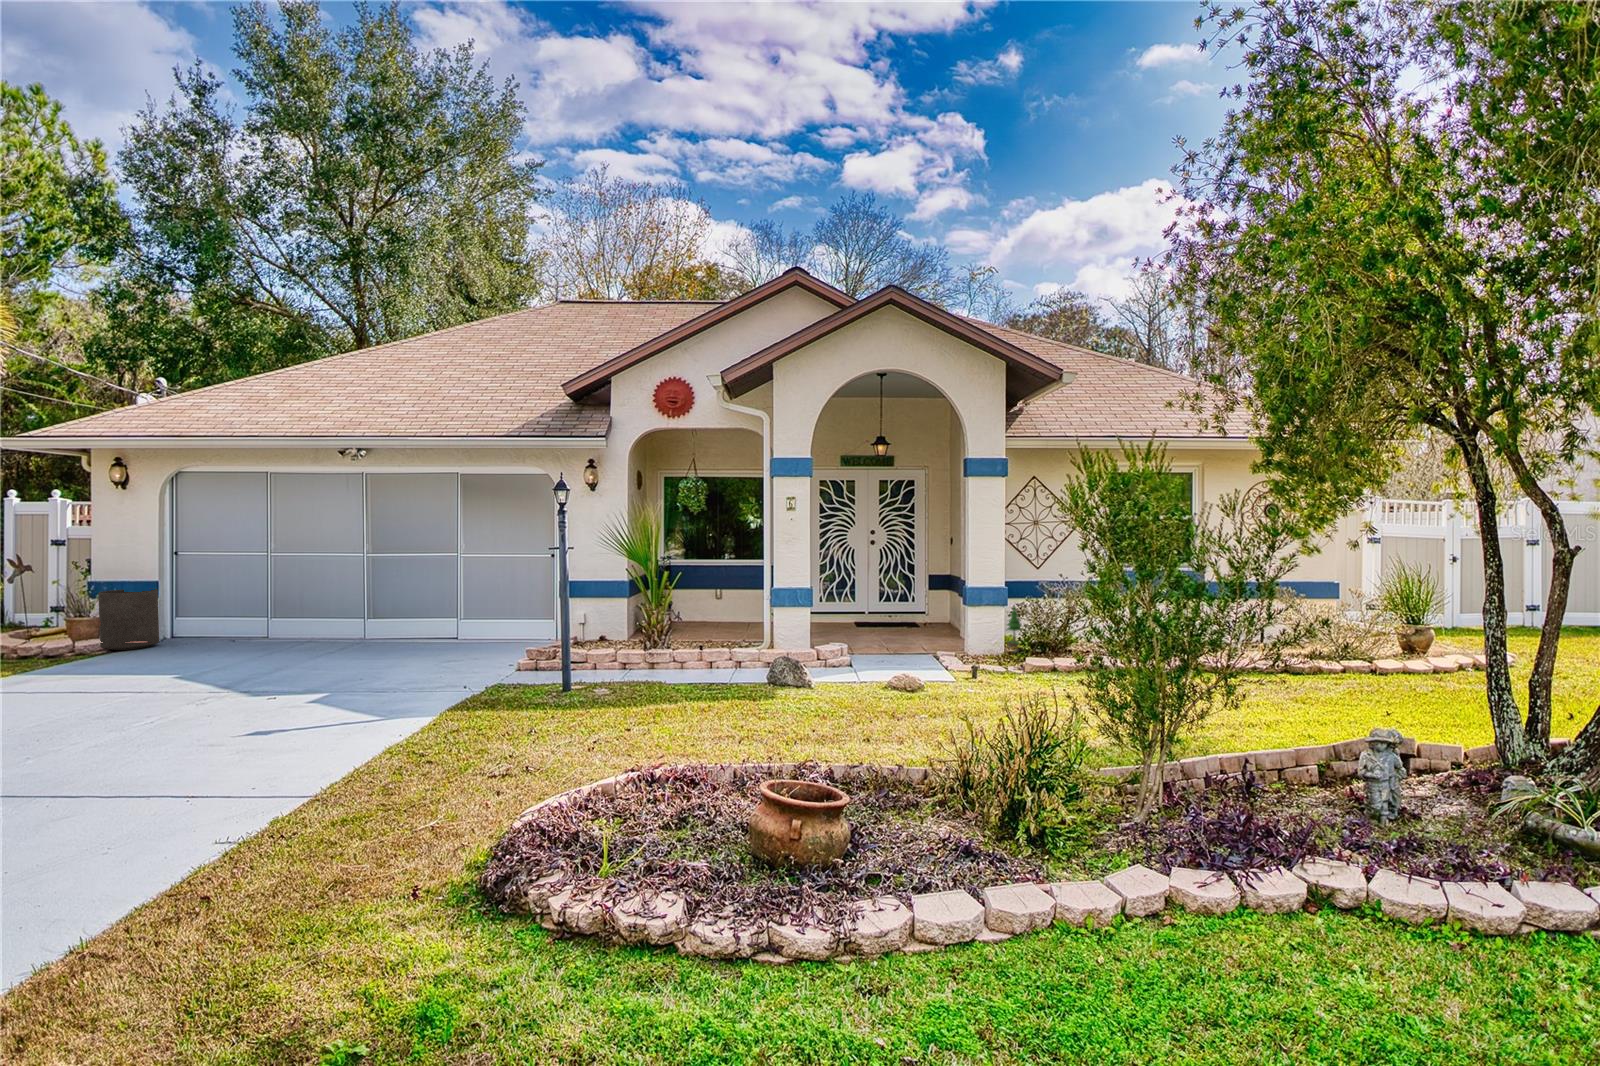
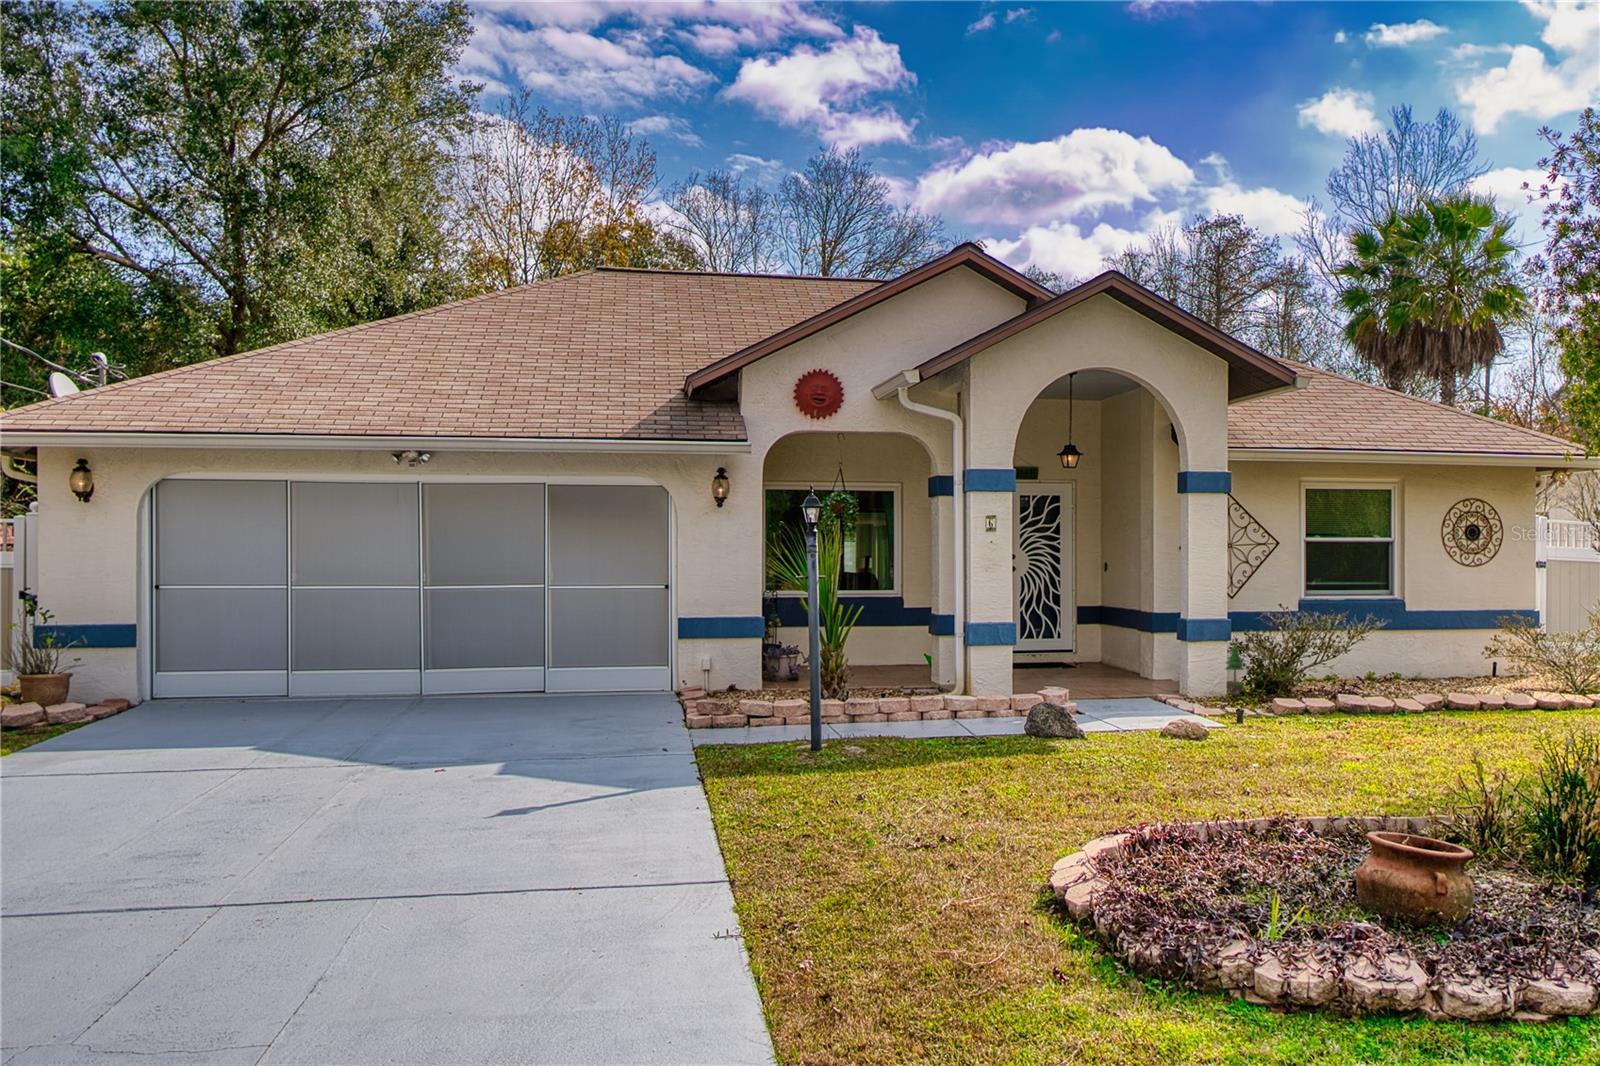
trash can: present [98,589,159,650] -> none [68,636,143,719]

